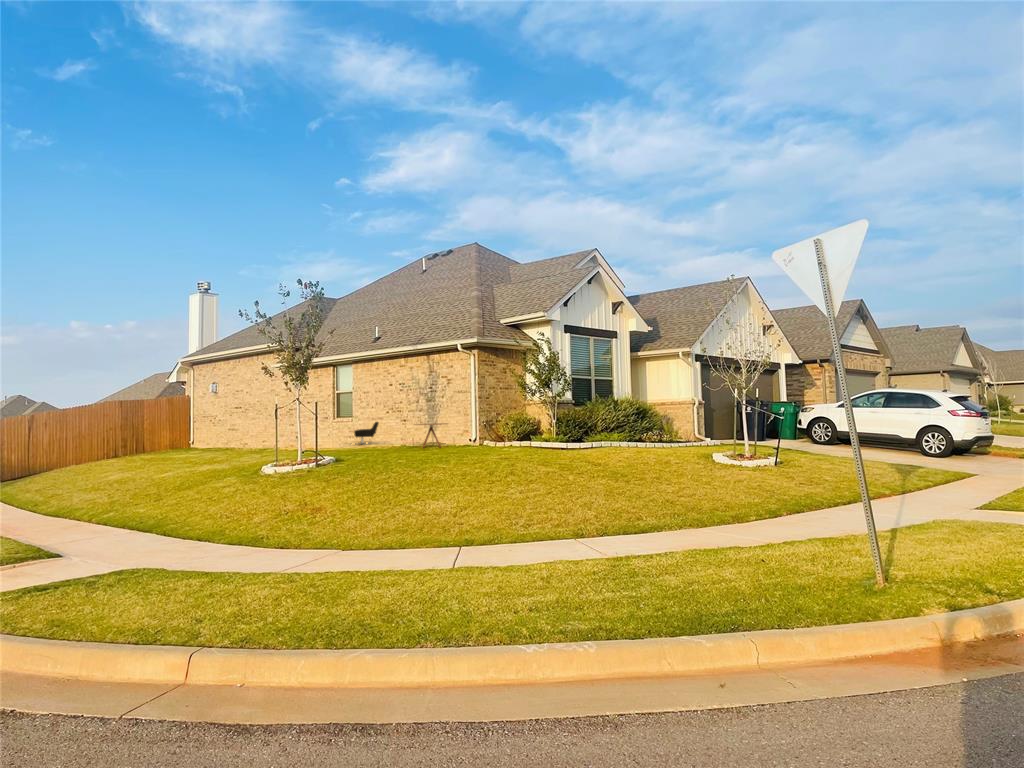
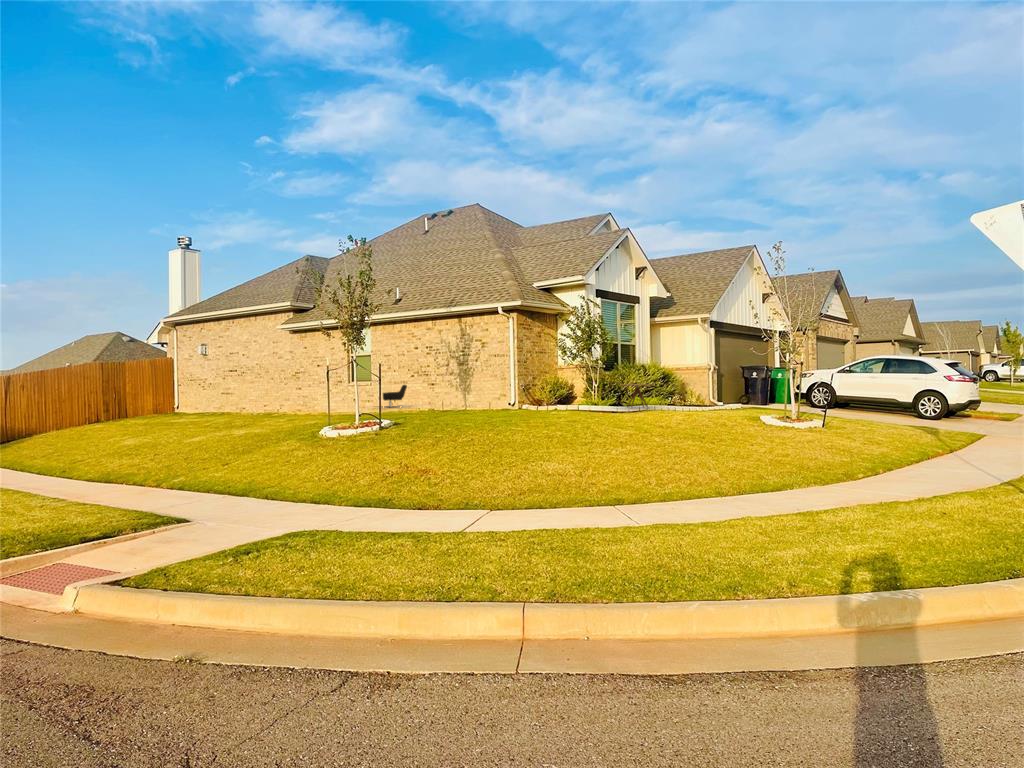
round table: present [415,423,448,448] -> present [622,384,654,408]

